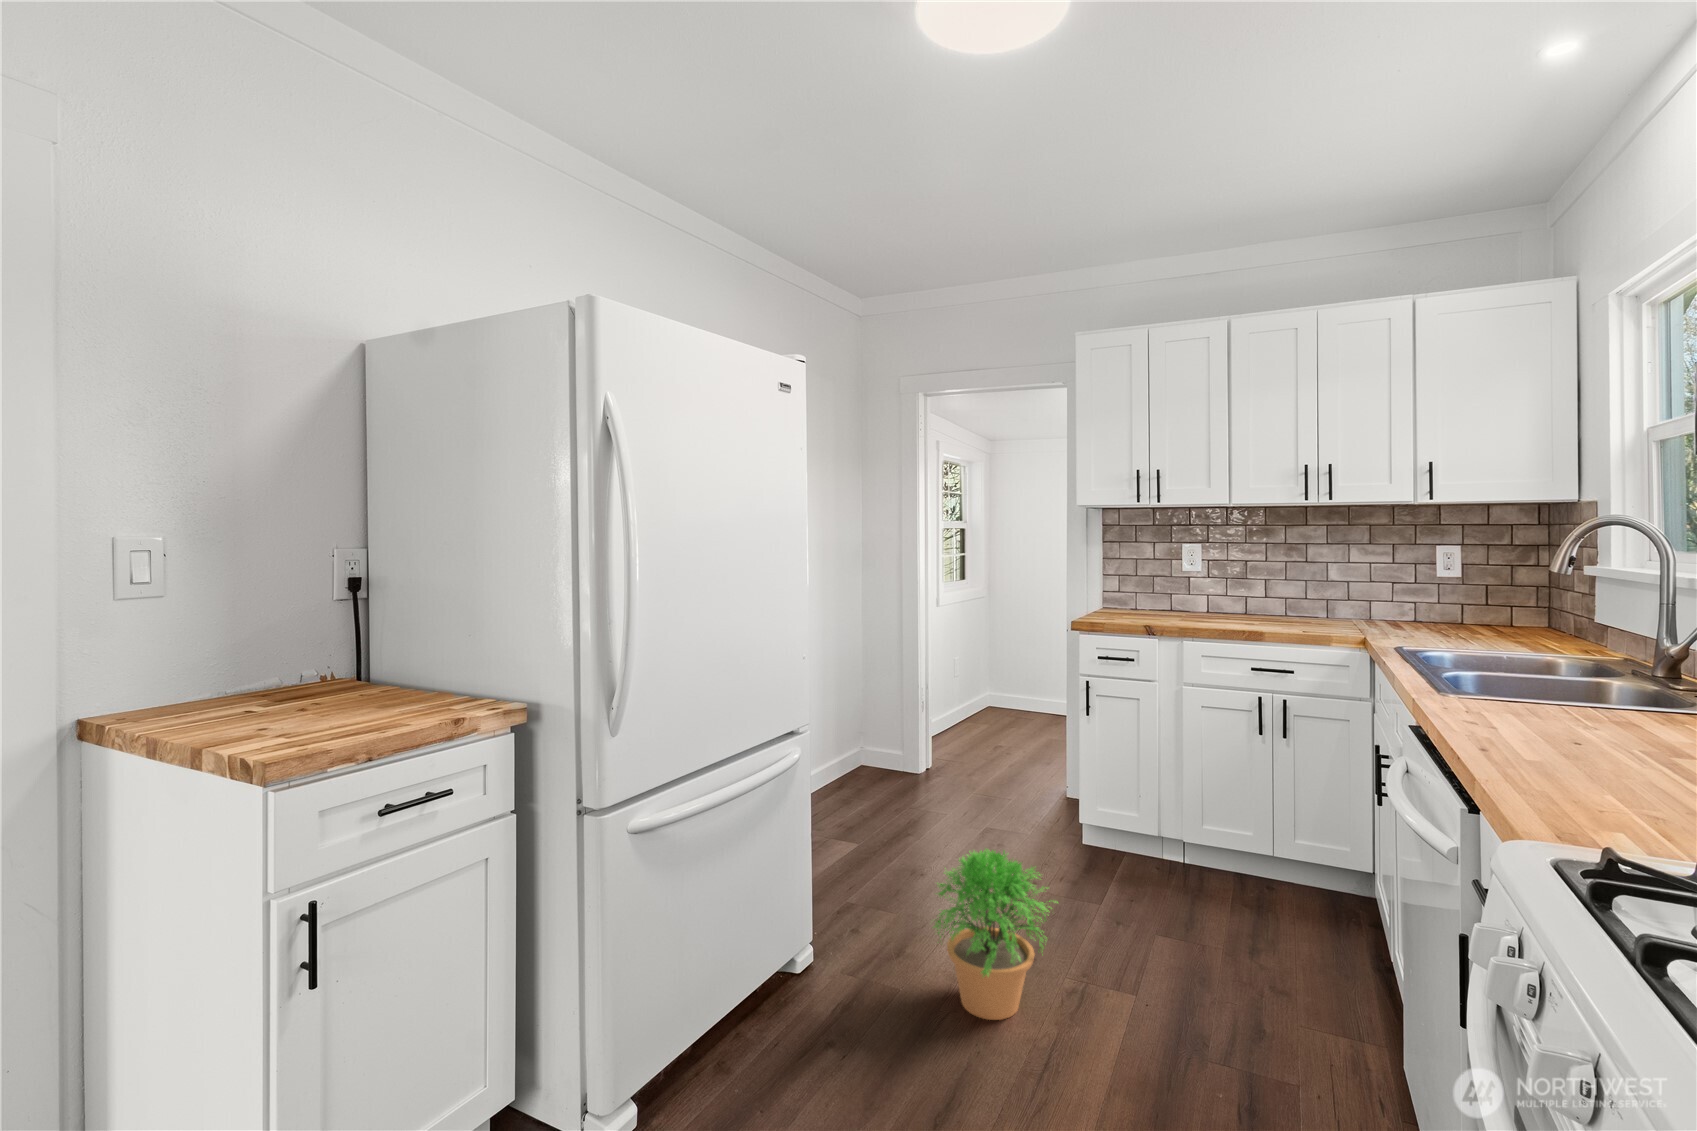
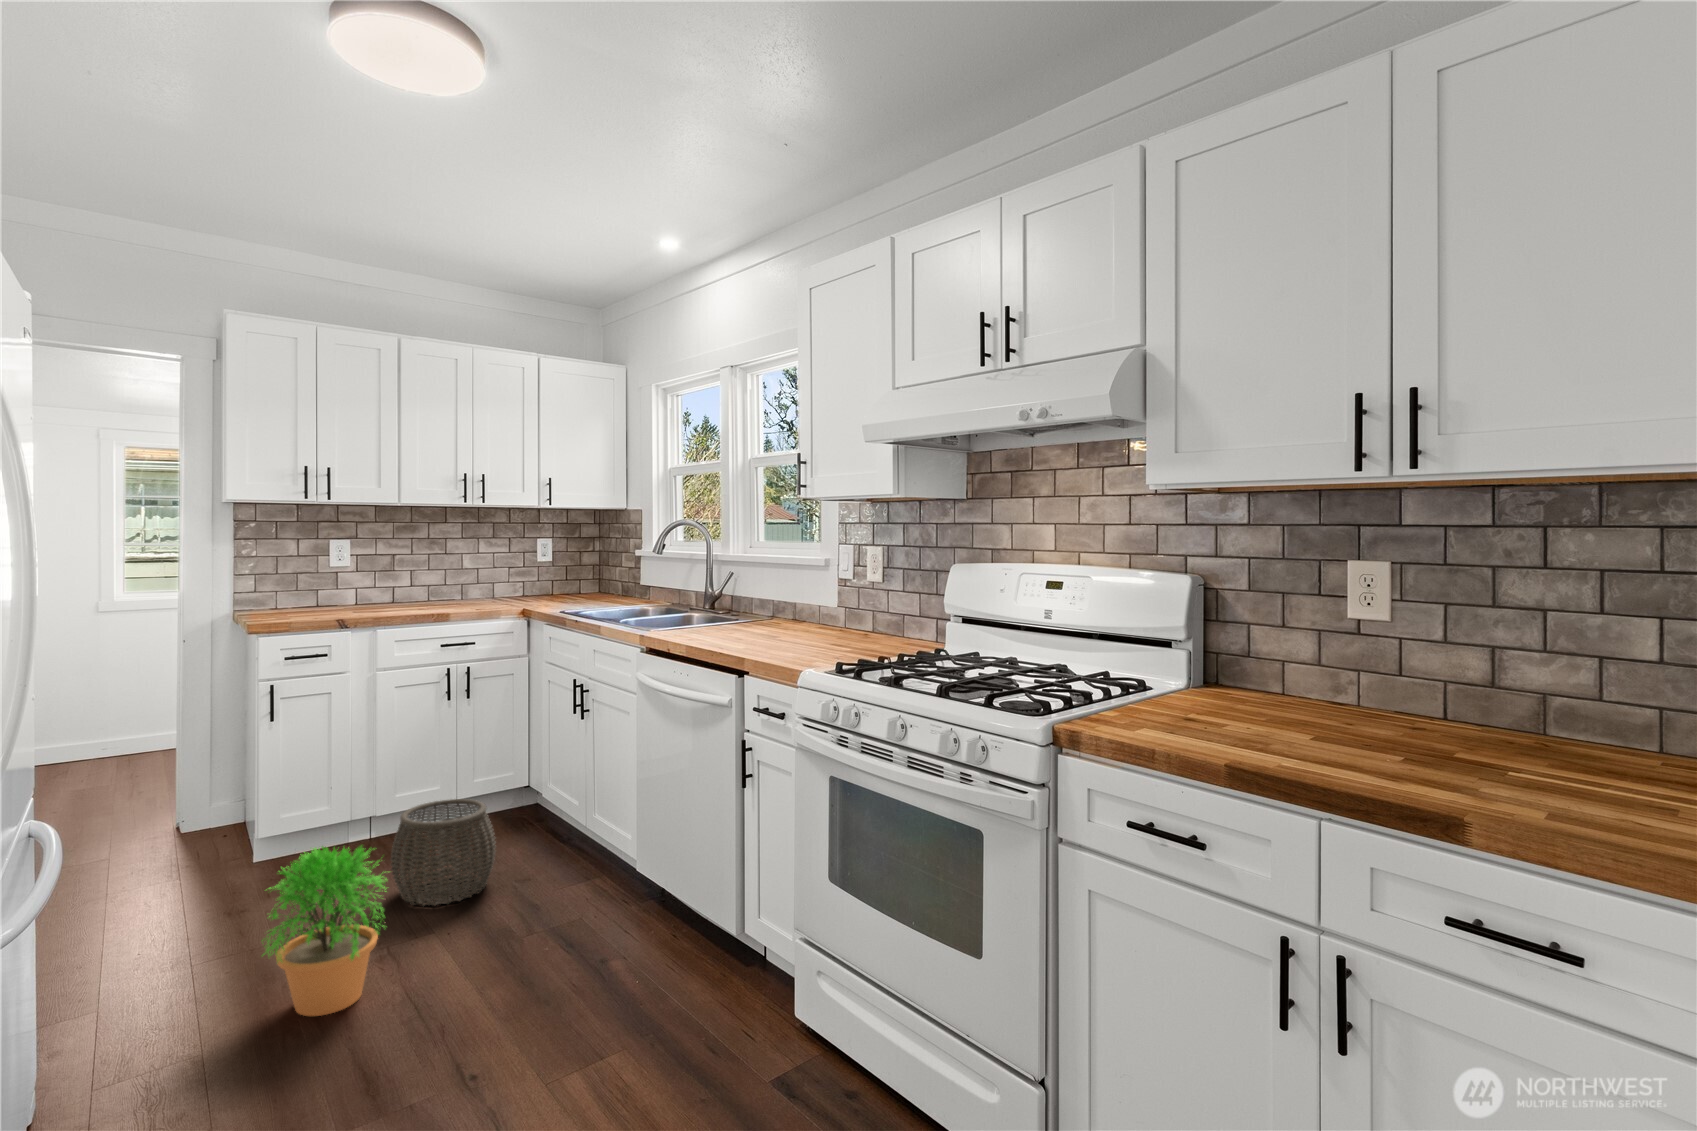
woven basket: none [1123,841,1243,971] -> present [391,799,496,906]

